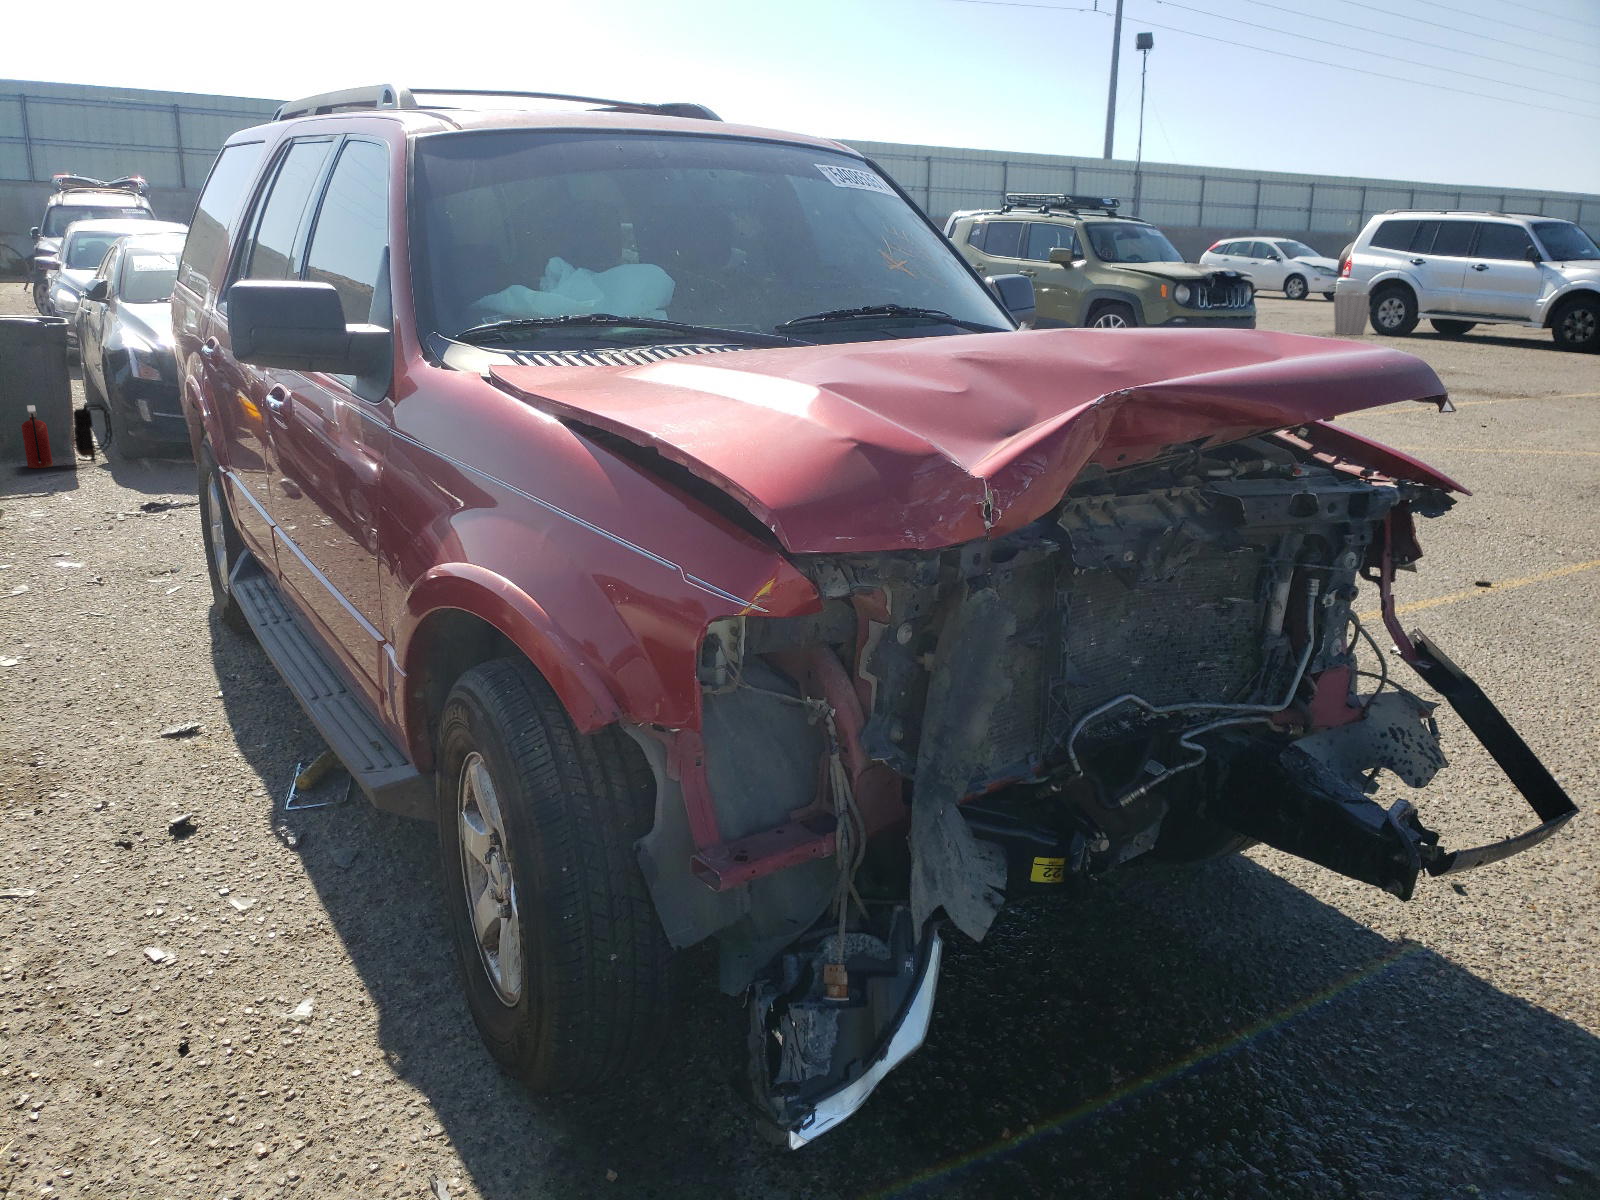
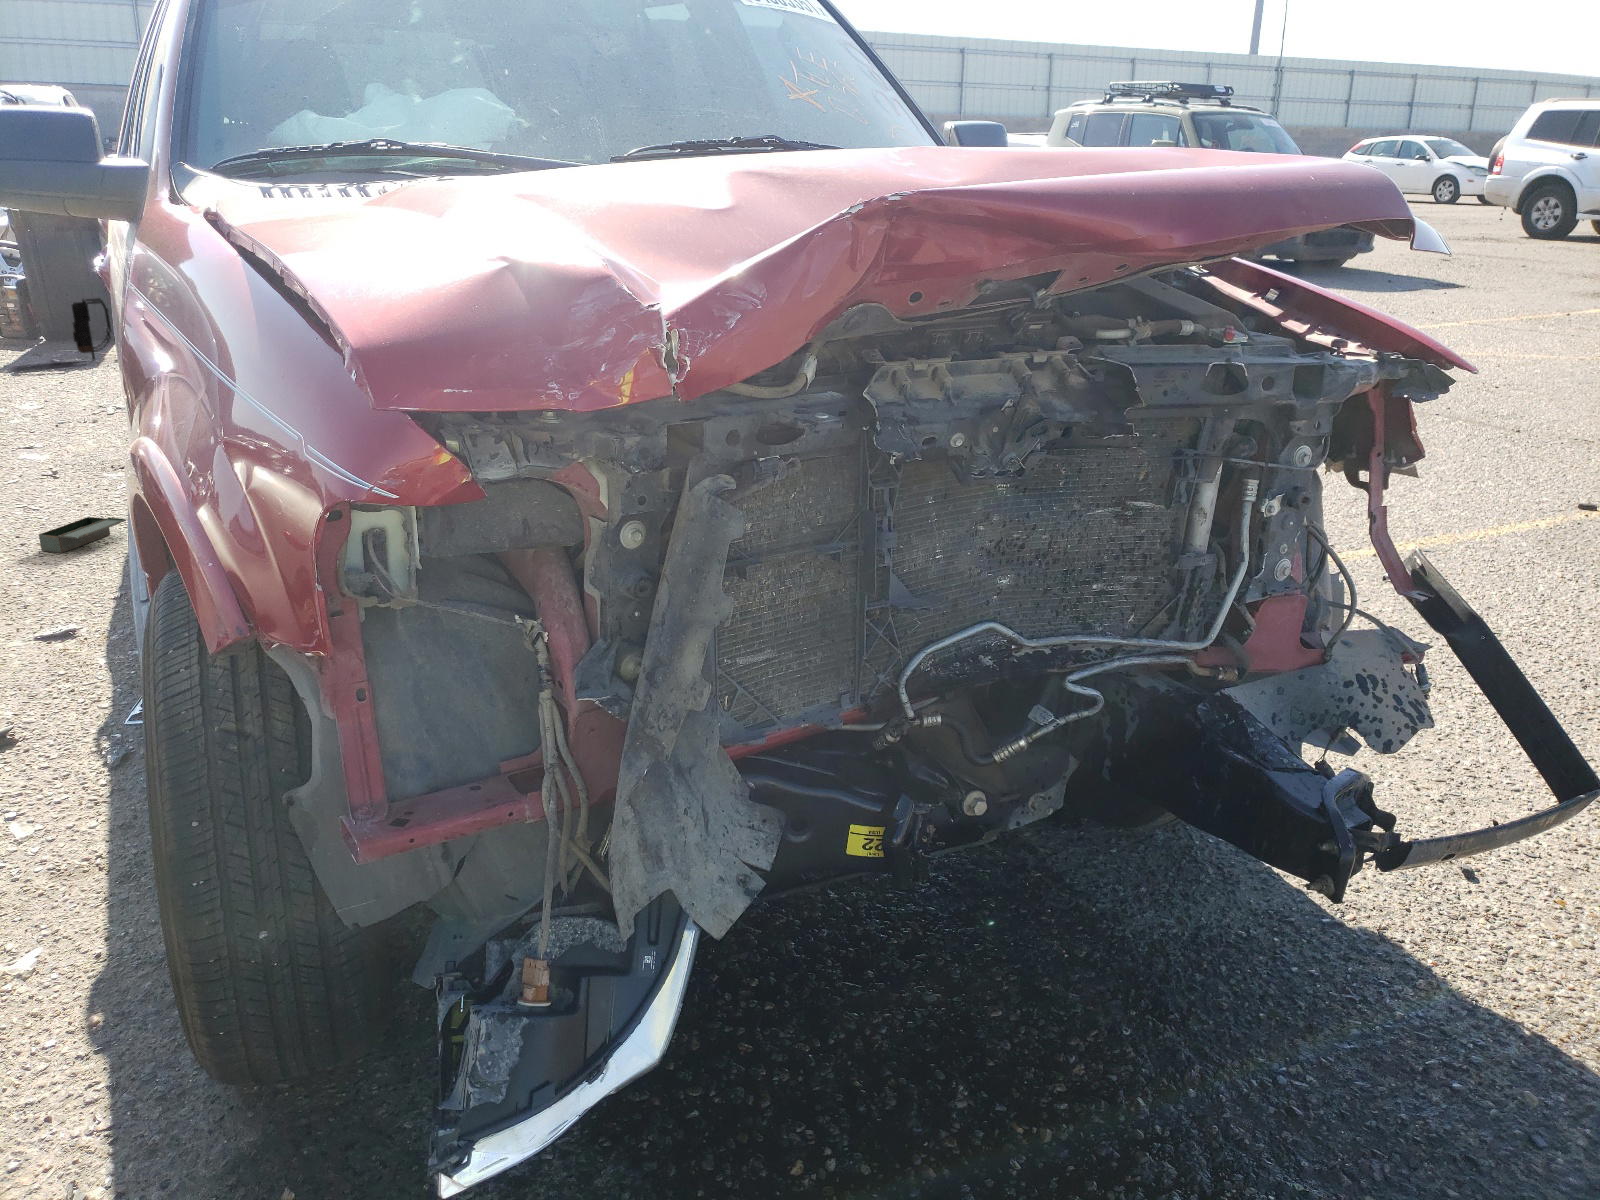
trash can: present [1334,290,1370,335] -> none [1481,188,1530,239]
fire extinguisher: present [21,405,53,468] -> none [19,298,53,365]
toolbox: none [133,618,210,652] -> present [39,517,126,553]

